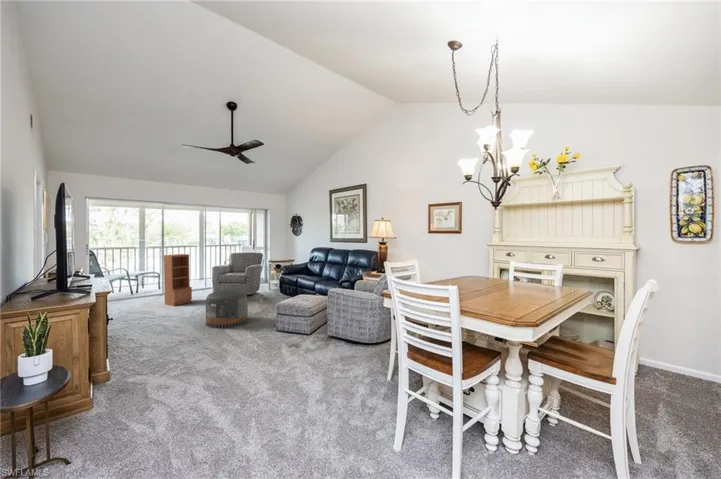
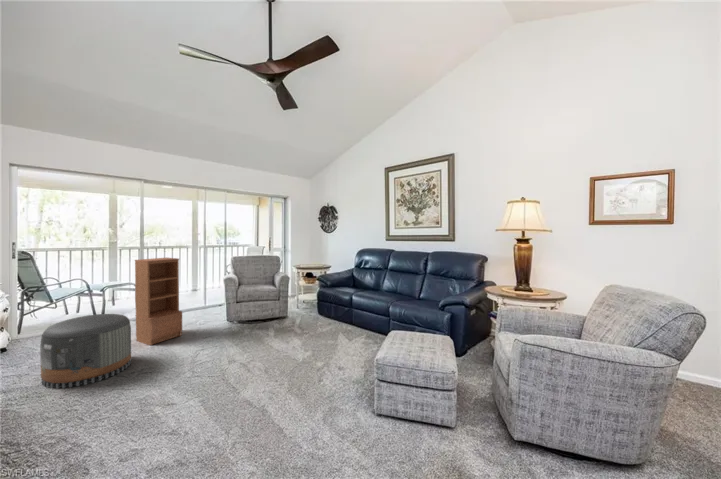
pouf: present [206,290,248,328] -> present [40,314,131,388]

